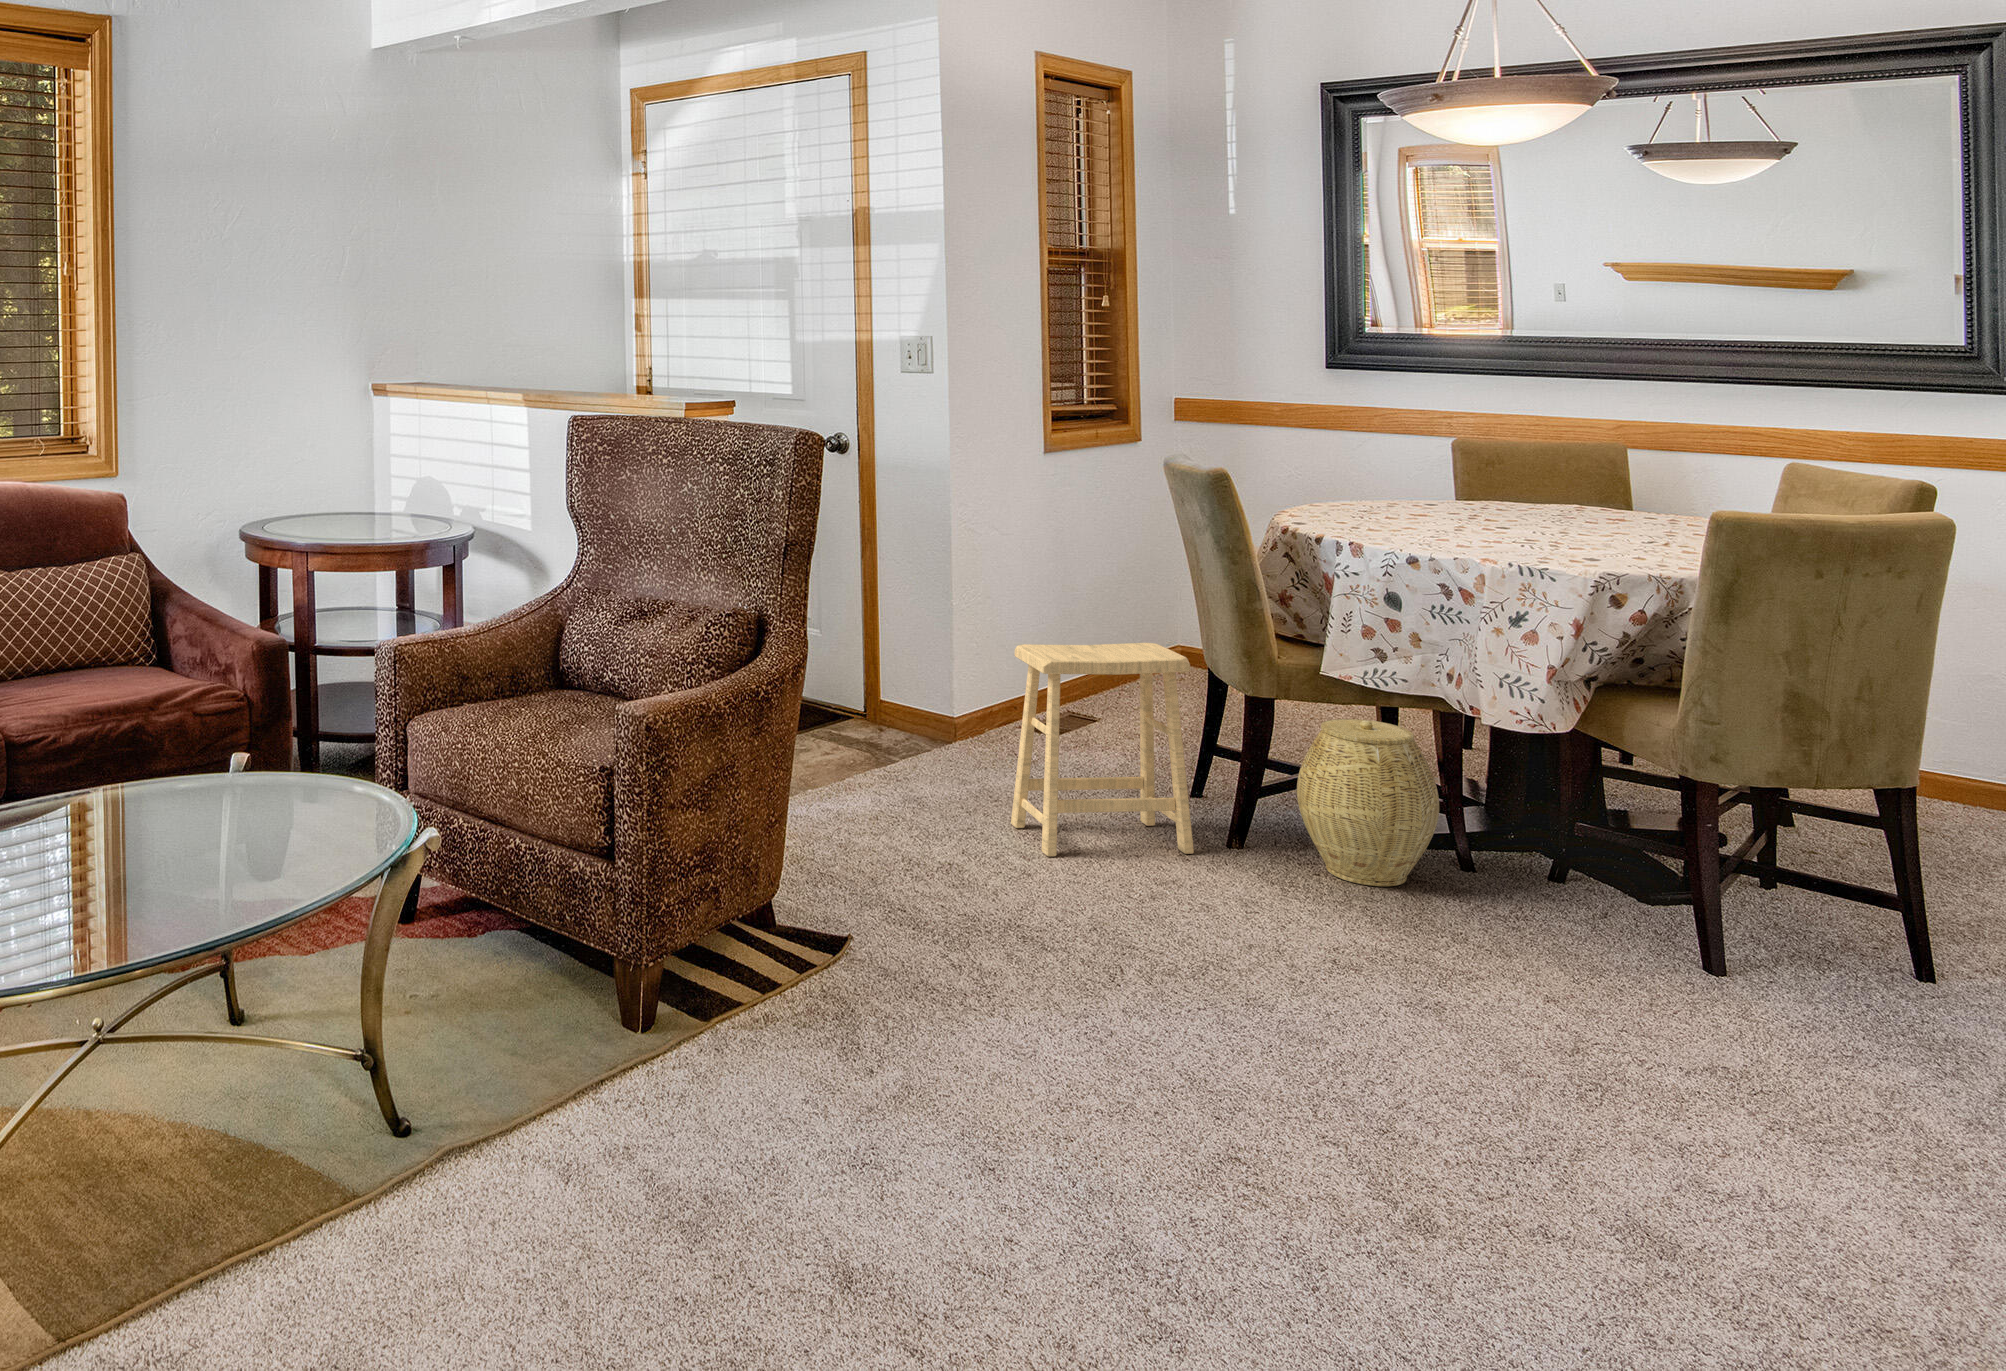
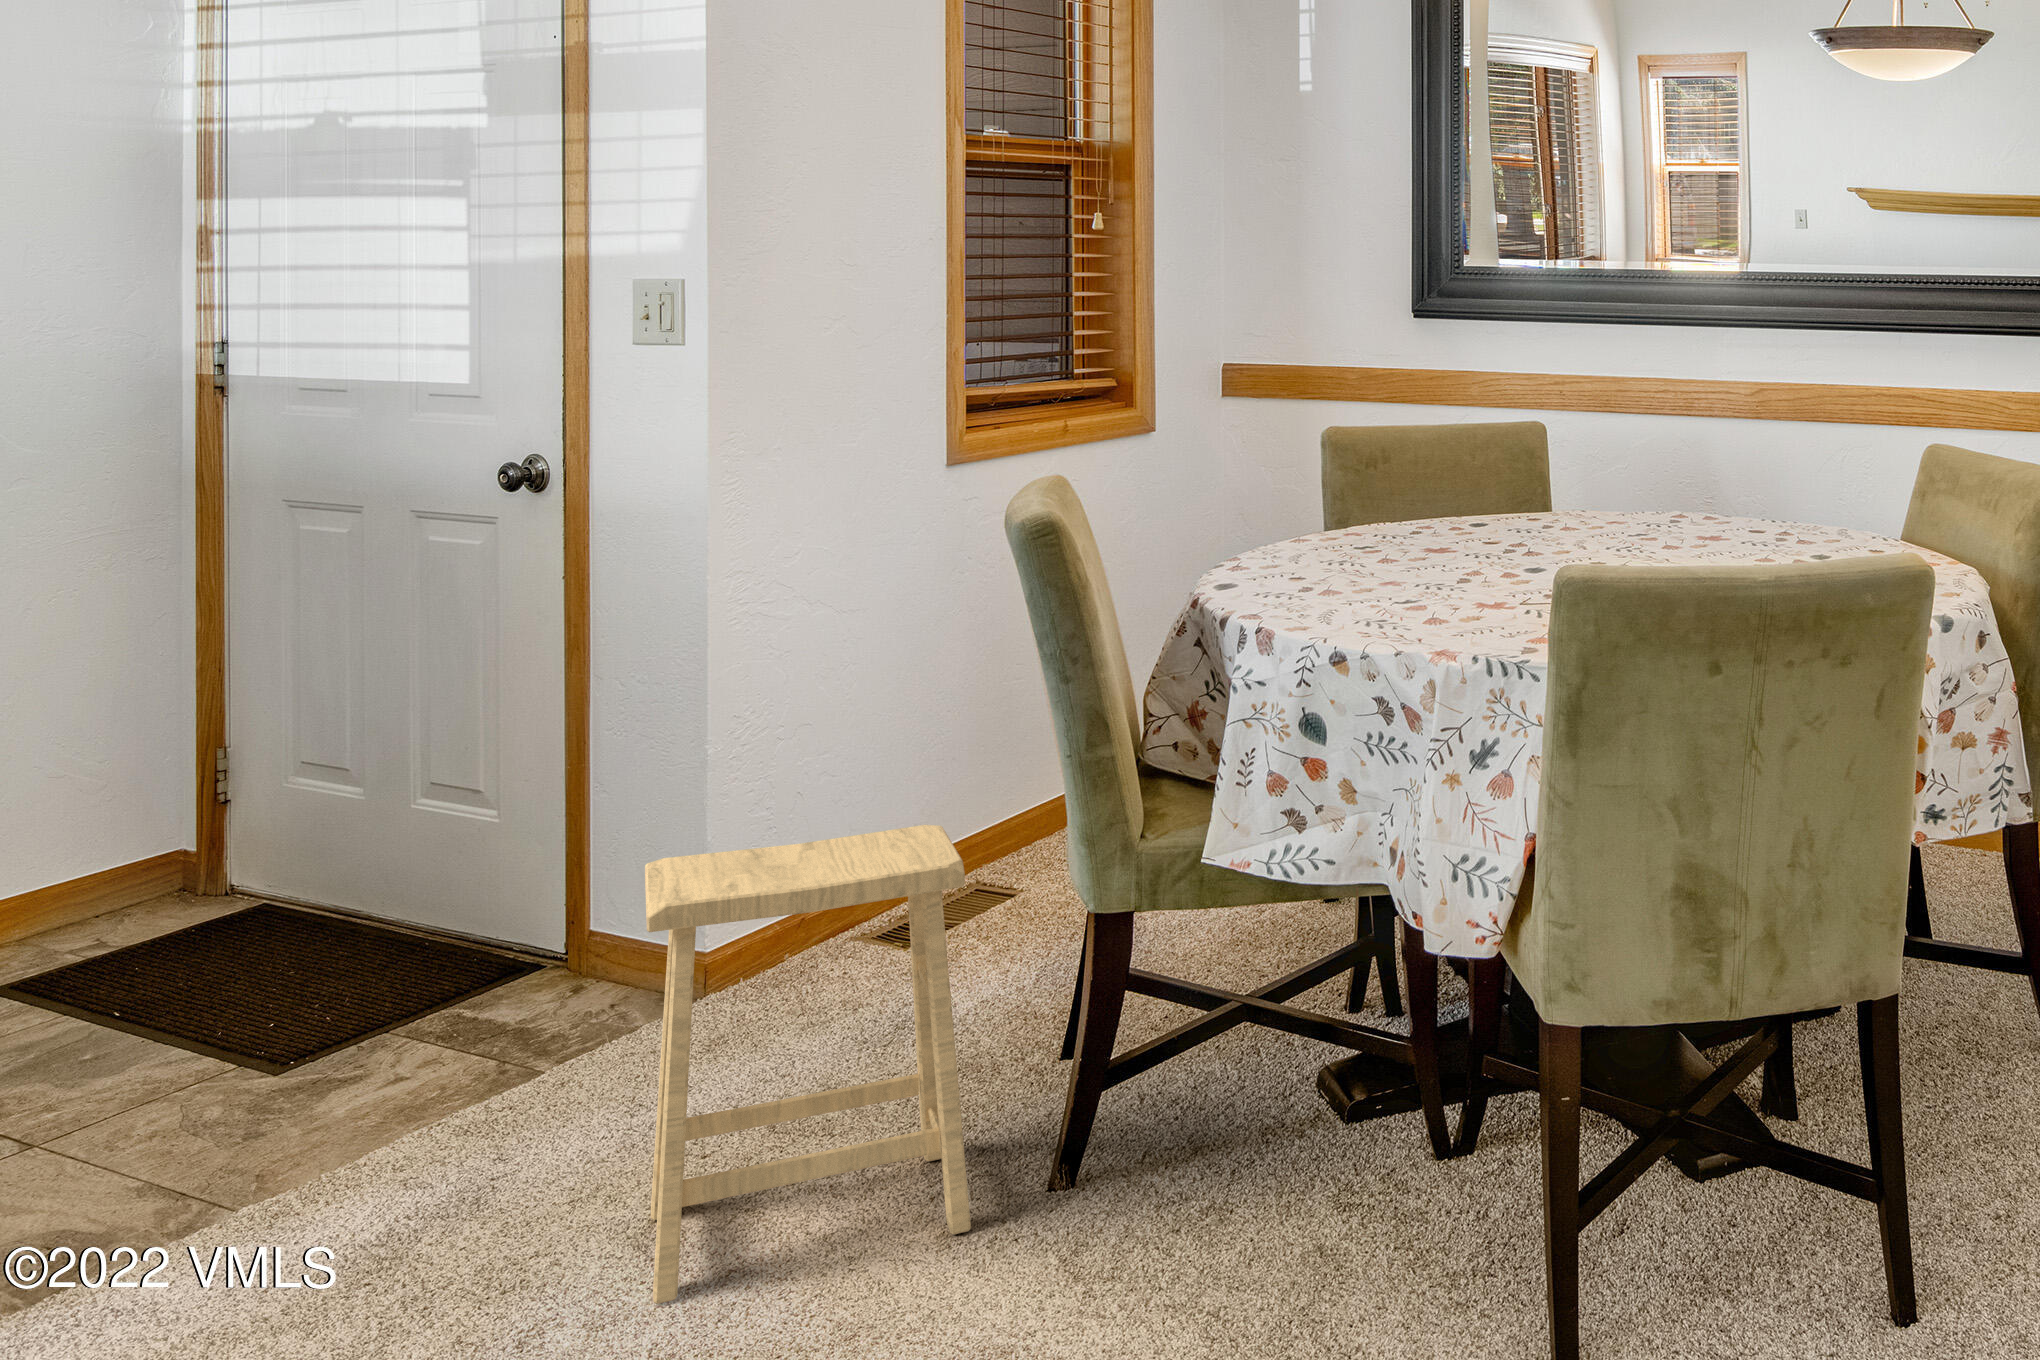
woven basket: present [1297,719,1439,886] -> none [1146,939,1375,1261]

